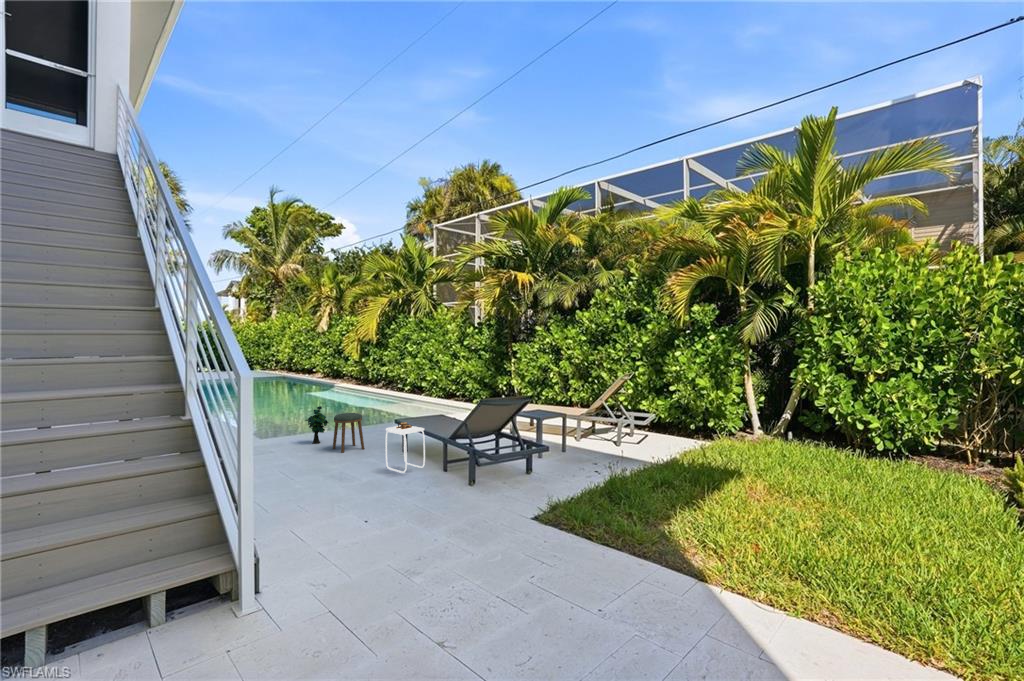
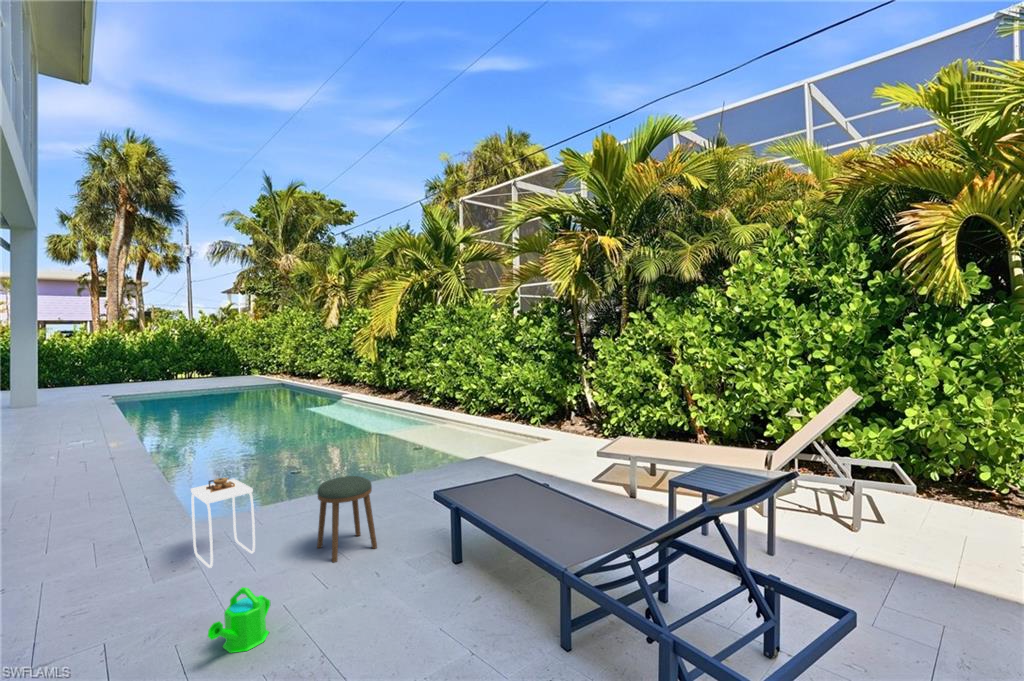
decorative plant: present [306,406,328,444] -> none [269,460,313,530]
side table: present [386,422,425,473] -> present [191,478,255,568]
watering can: none [294,447,317,472] -> present [208,587,271,653]

